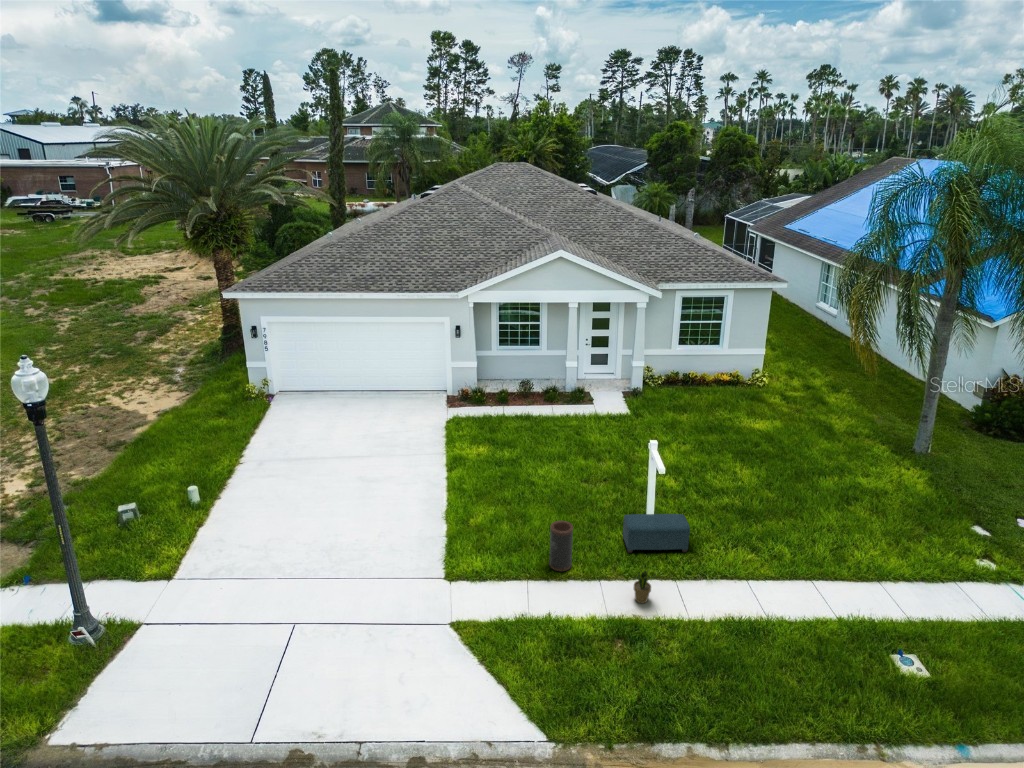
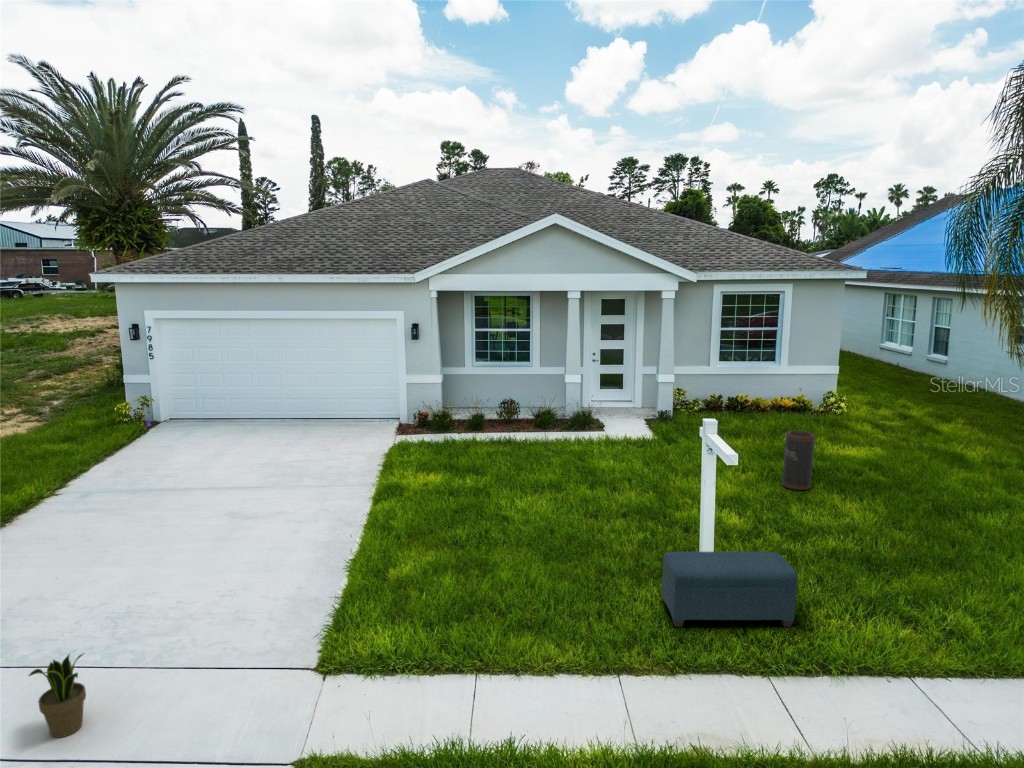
trash can: present [549,520,573,572] -> present [782,430,815,490]
potted plant: present [634,570,653,603] -> present [28,654,86,738]

